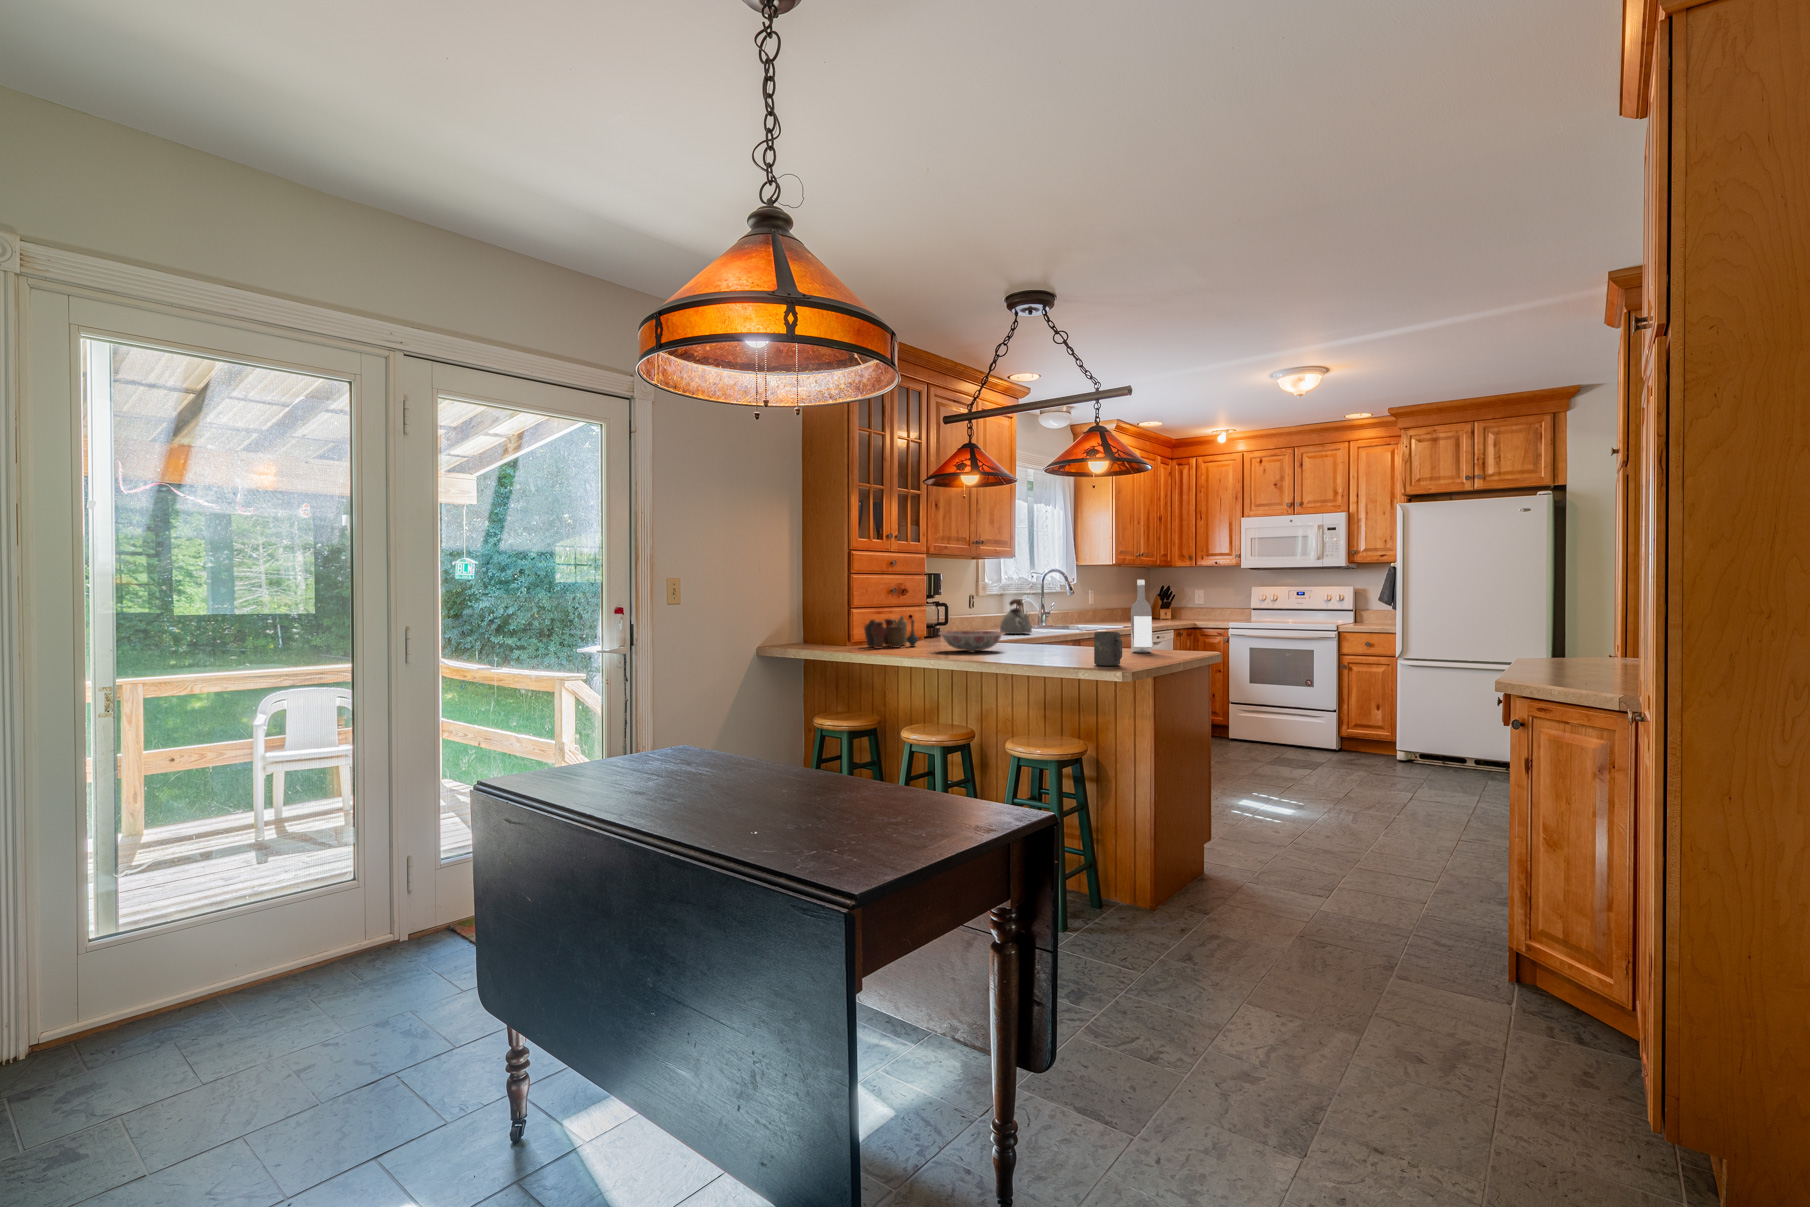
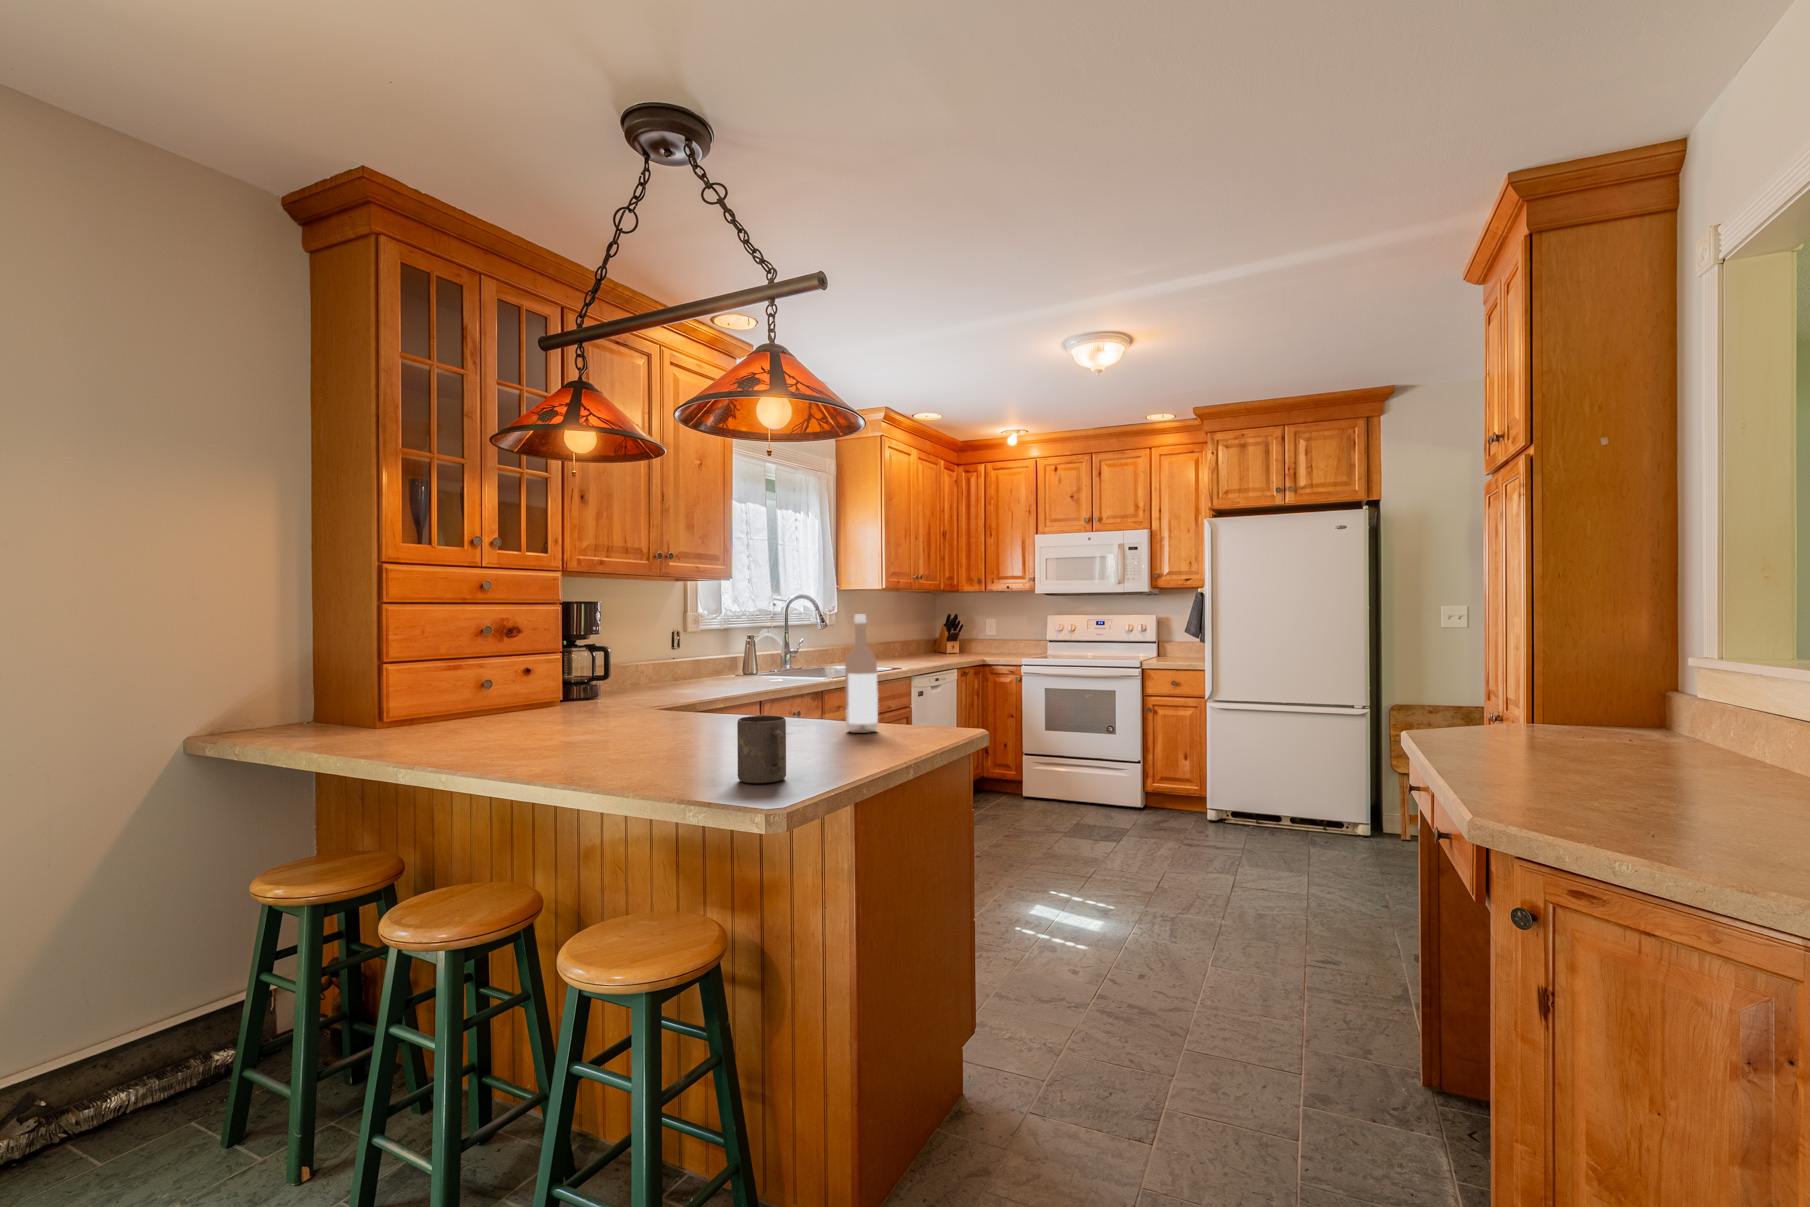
kettle: present [1000,599,1032,634] -> none [708,636,753,685]
vase: present [864,616,919,648] -> none [430,670,527,728]
ceramic bowl: present [940,631,1005,651] -> none [528,697,648,734]

